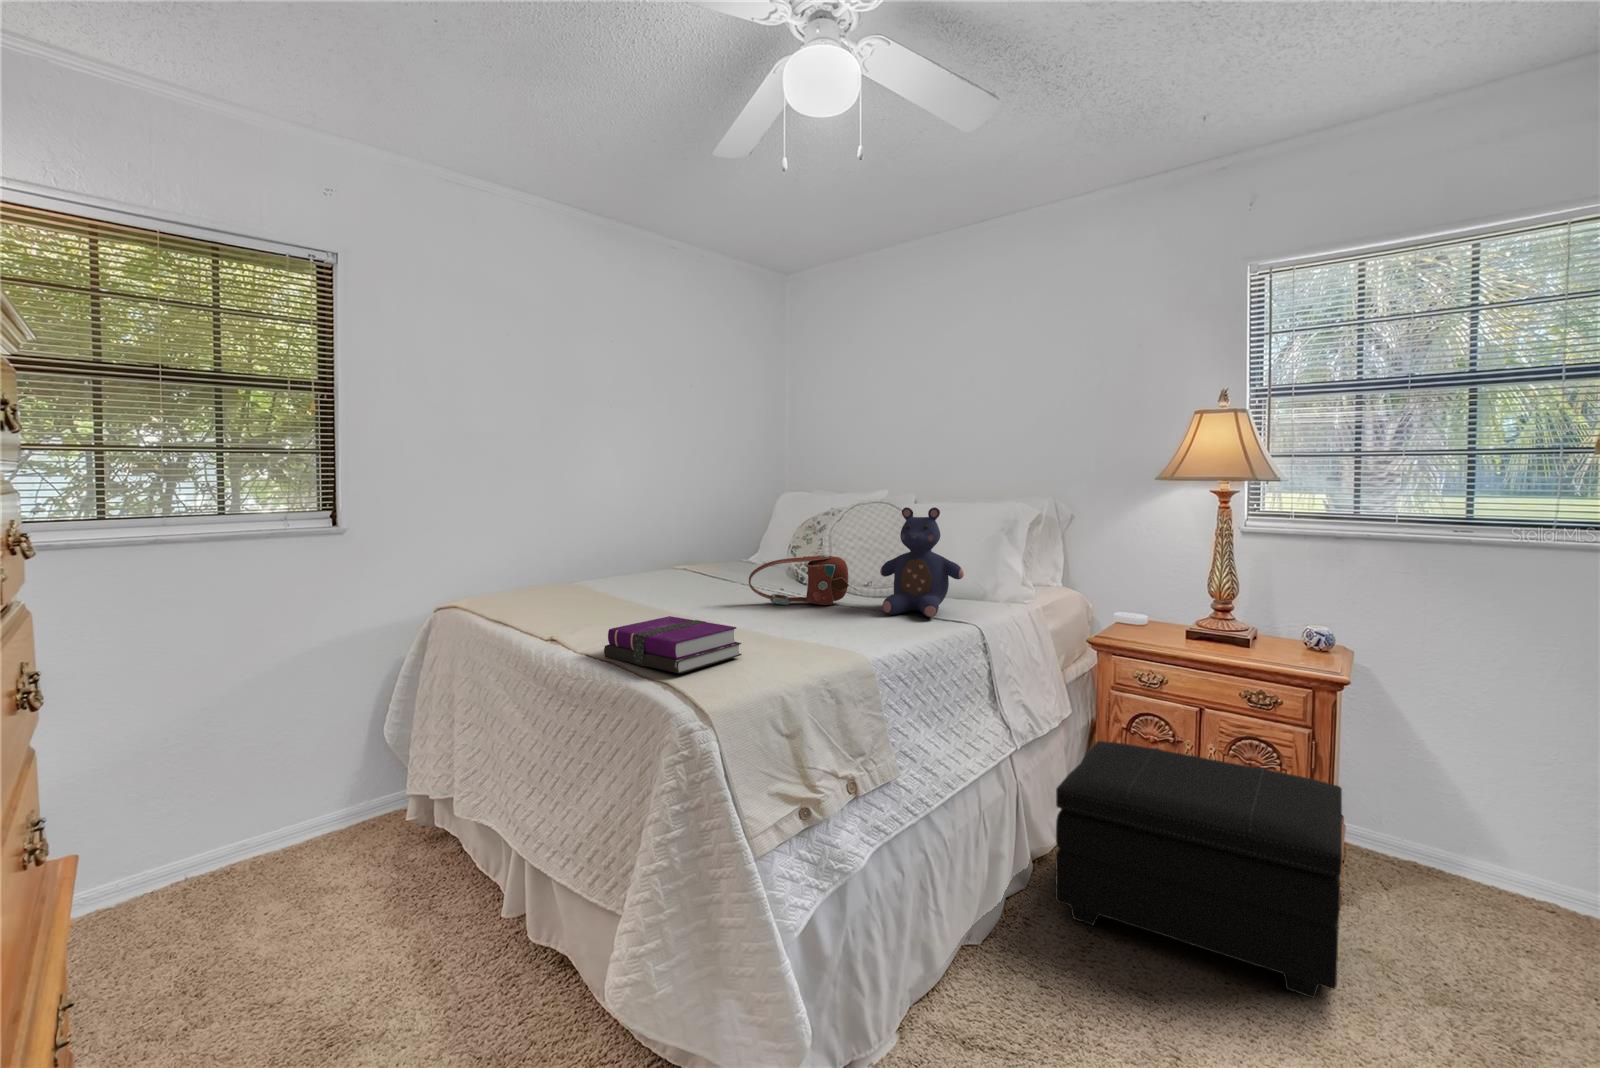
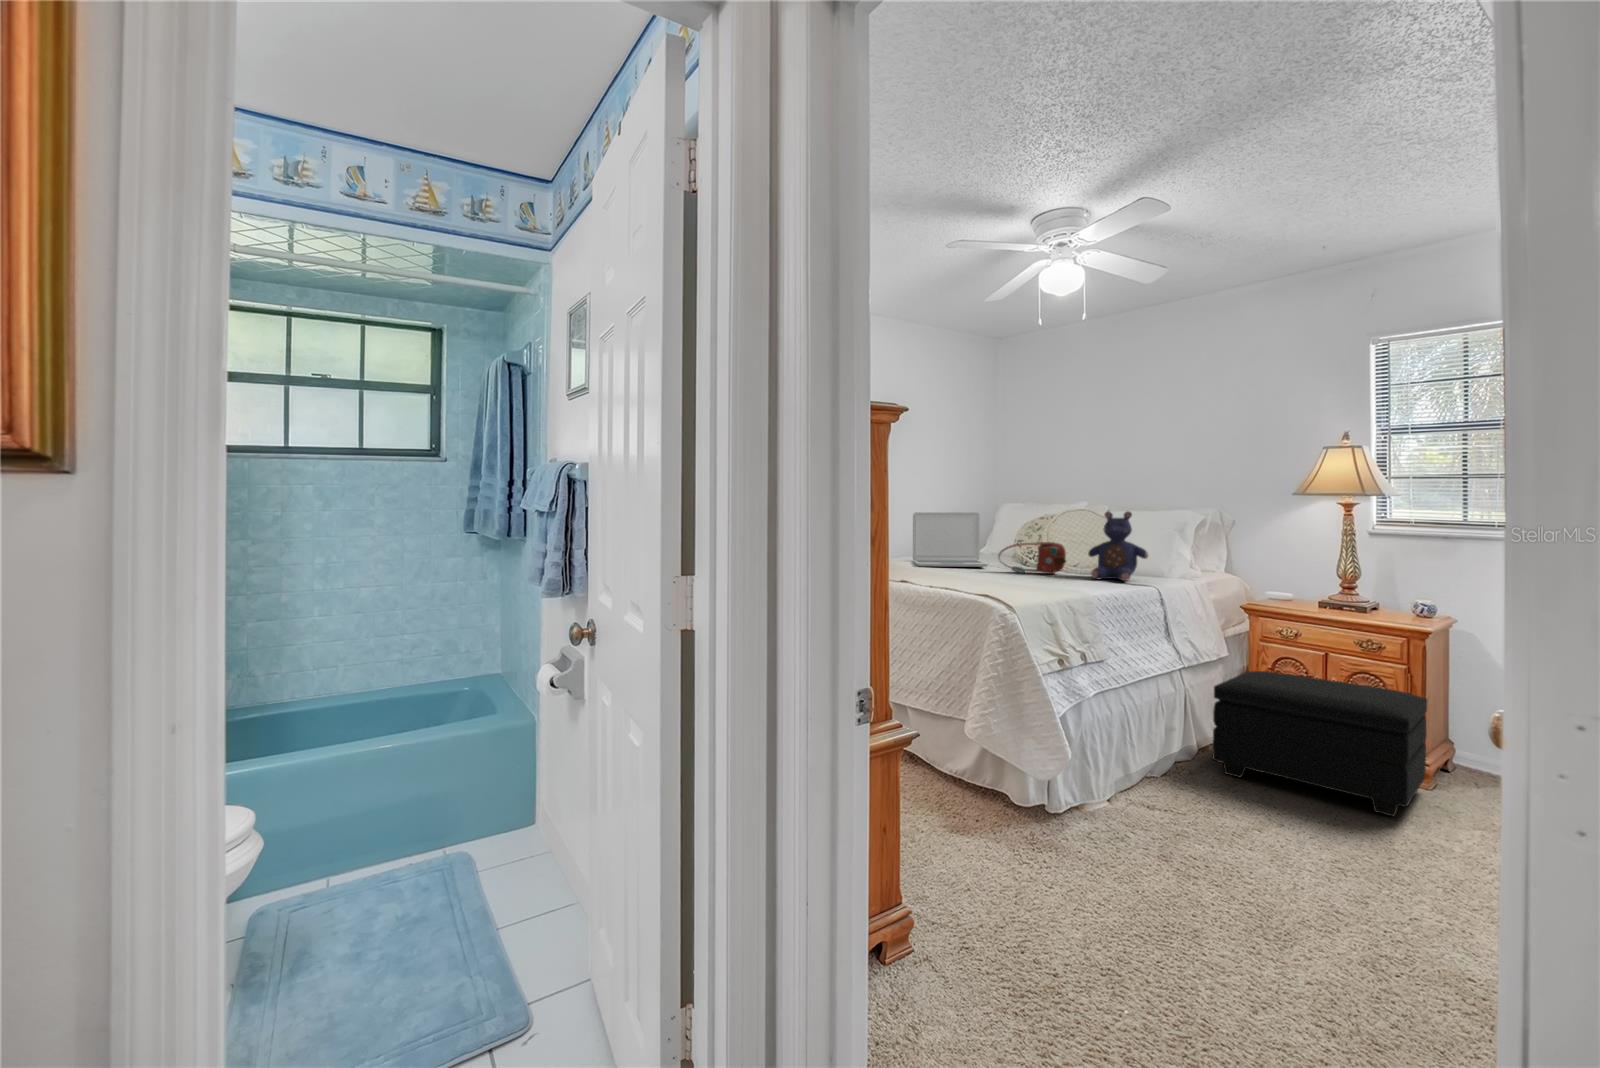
laptop: none [628,507,739,599] -> present [913,512,988,567]
notebook: present [604,616,742,674] -> none [931,567,1012,590]

